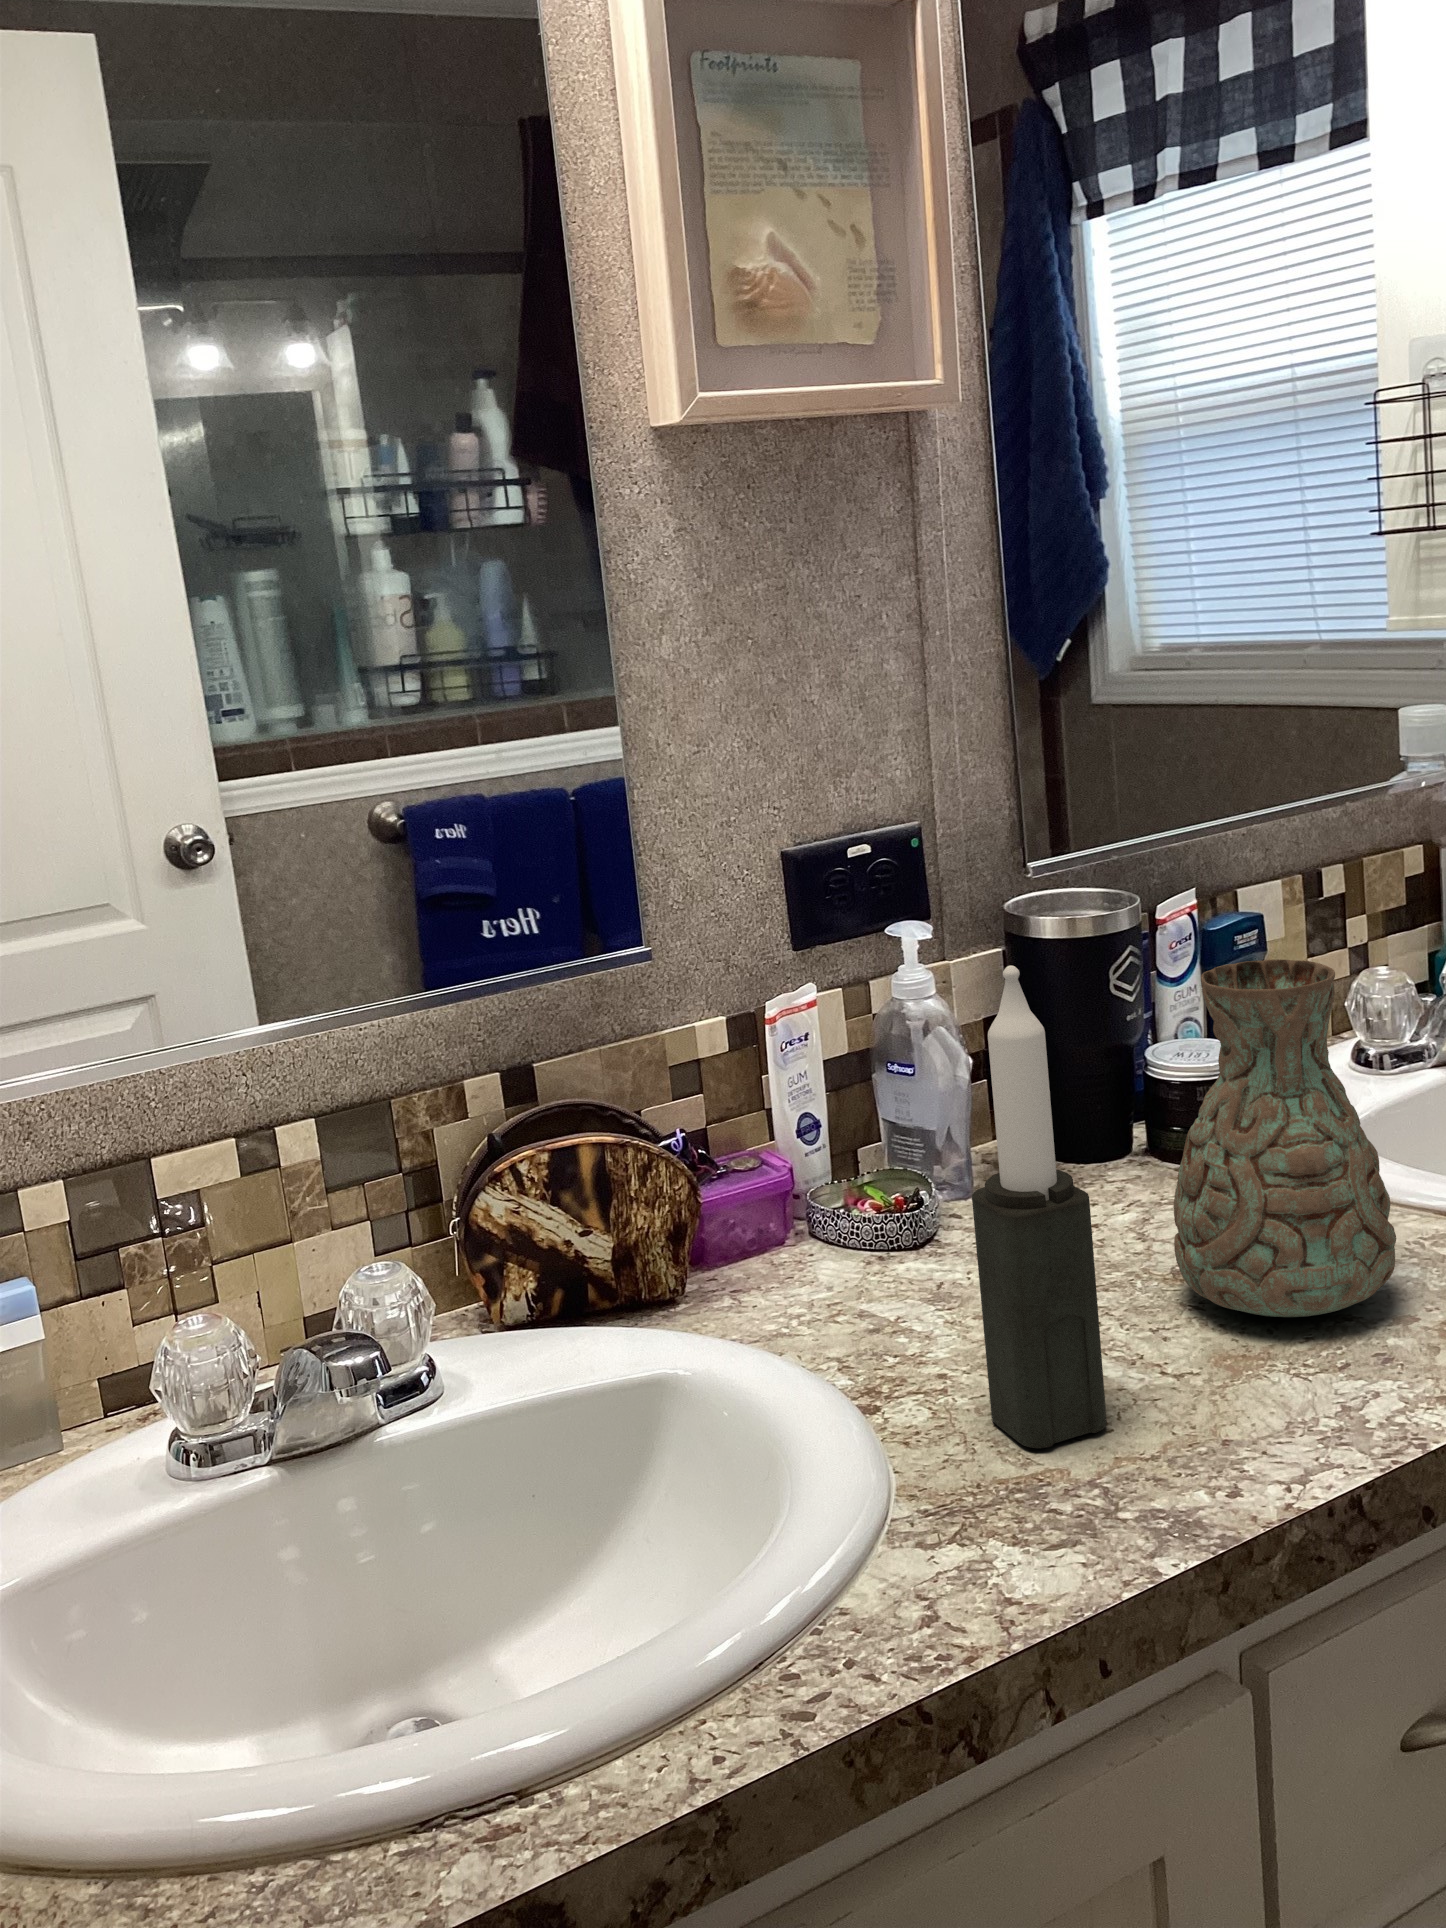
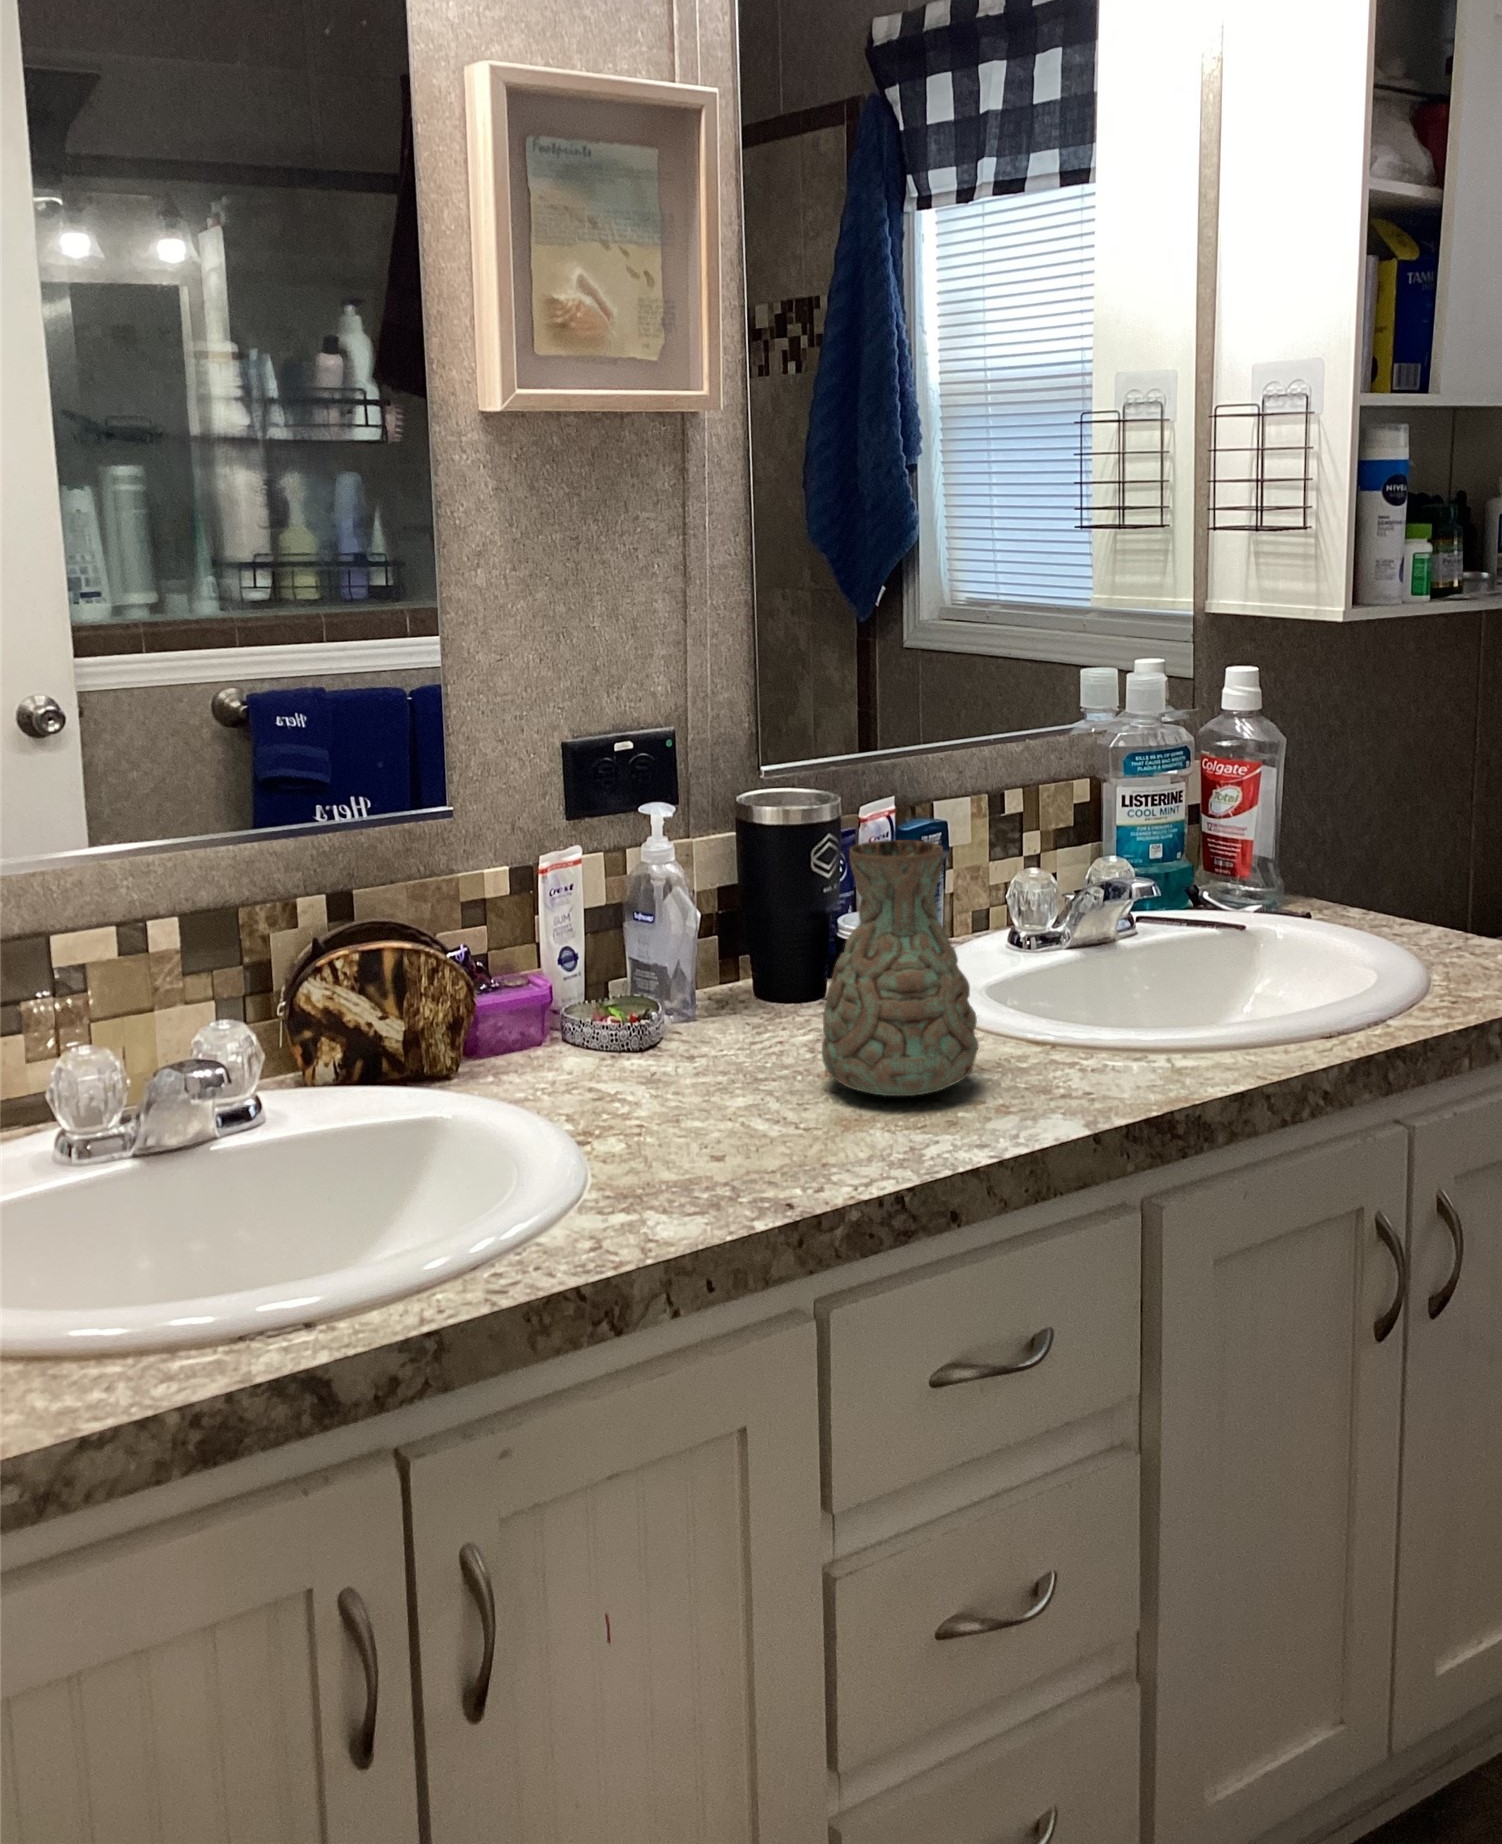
candle: present [972,966,1107,1448] -> none [661,821,747,1164]

